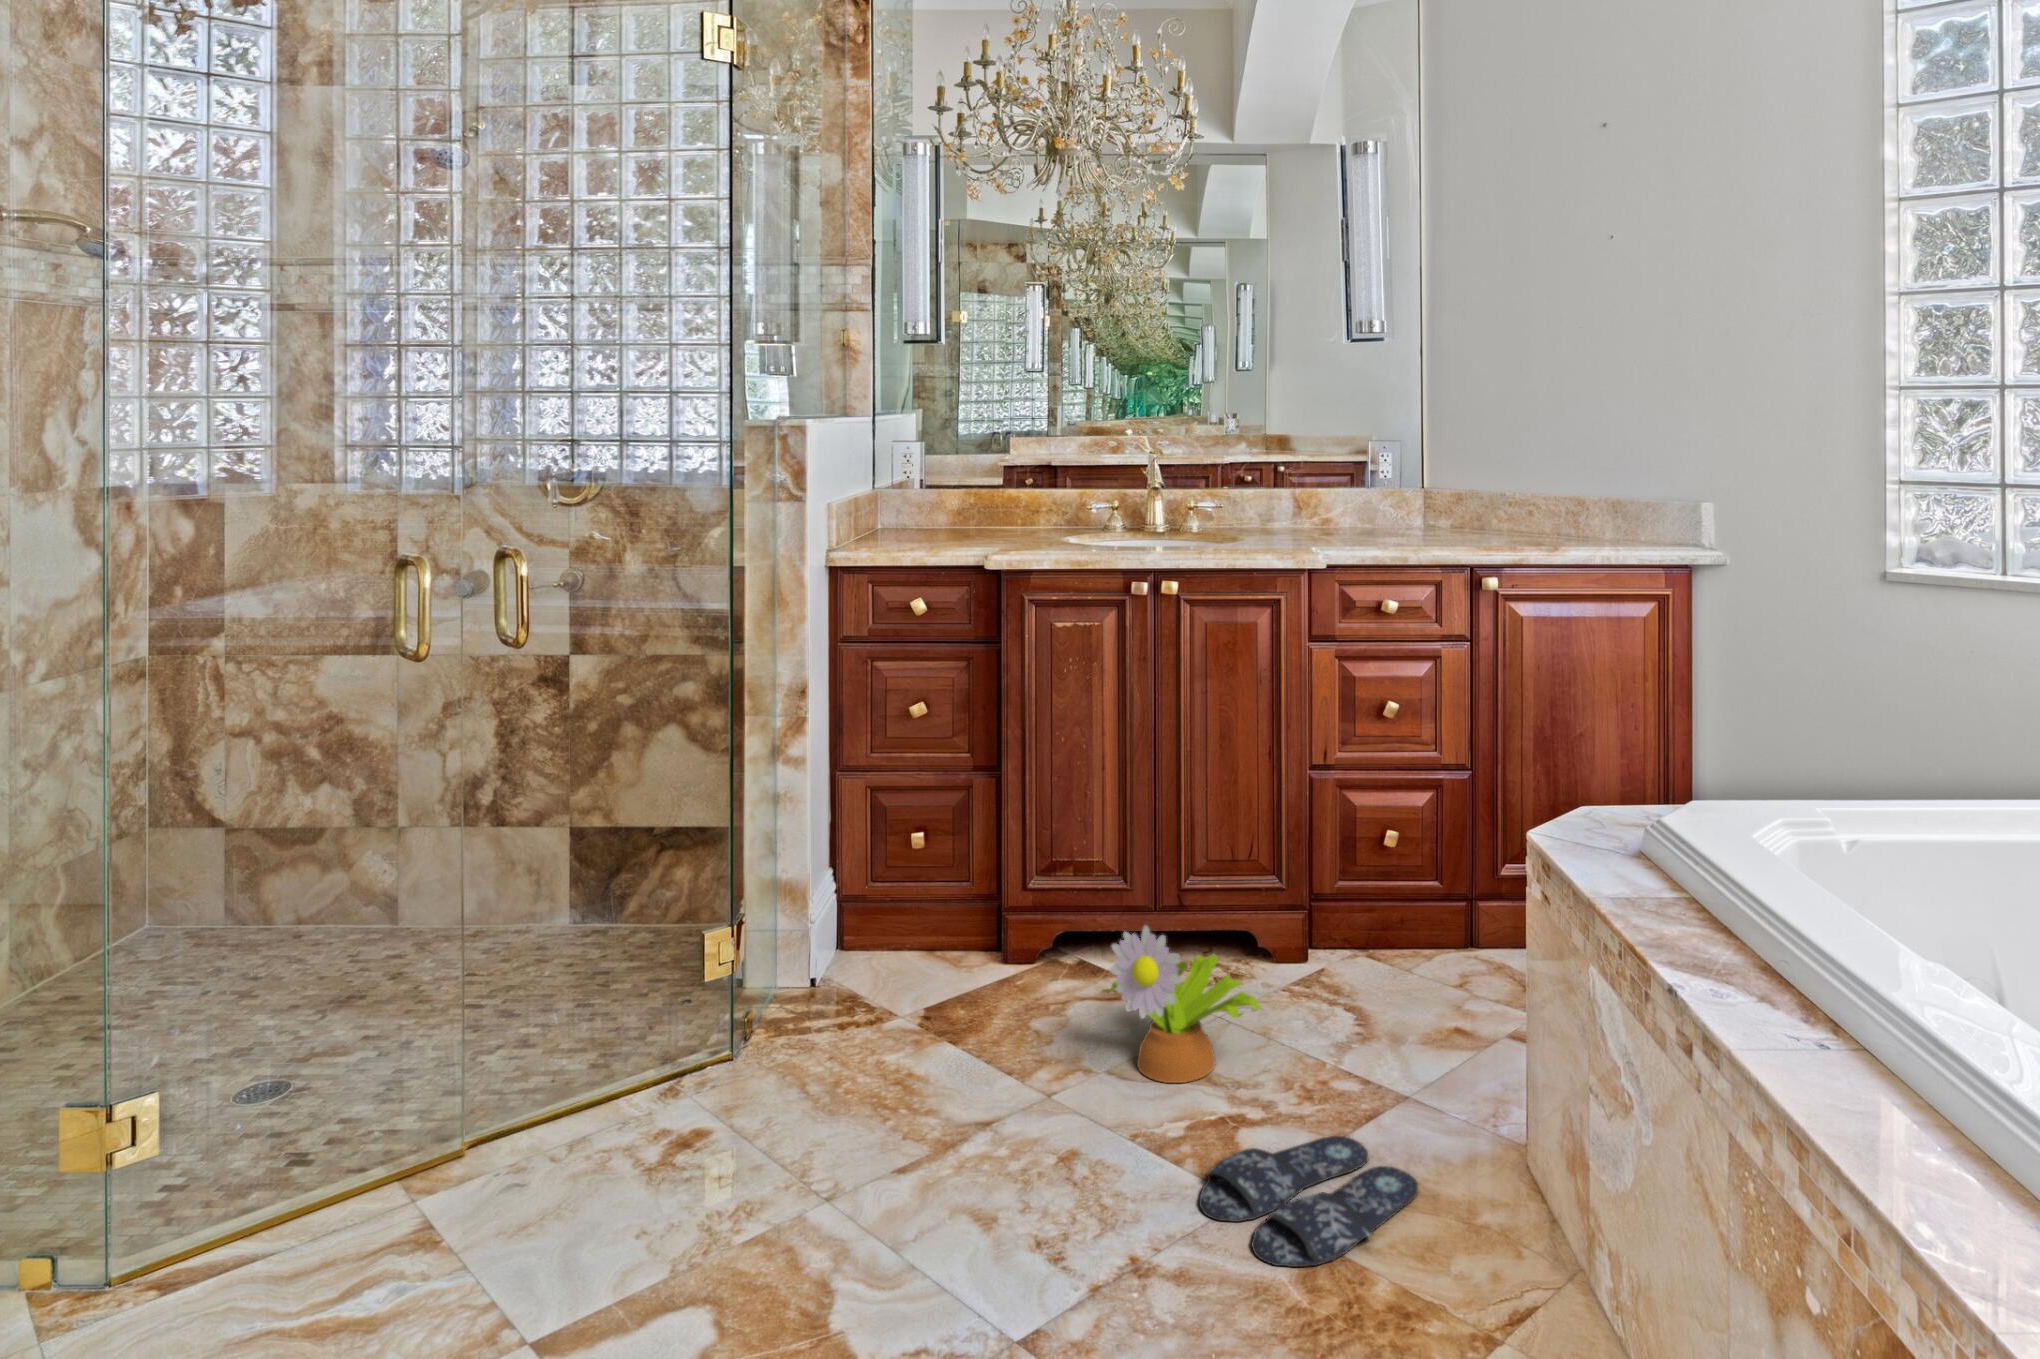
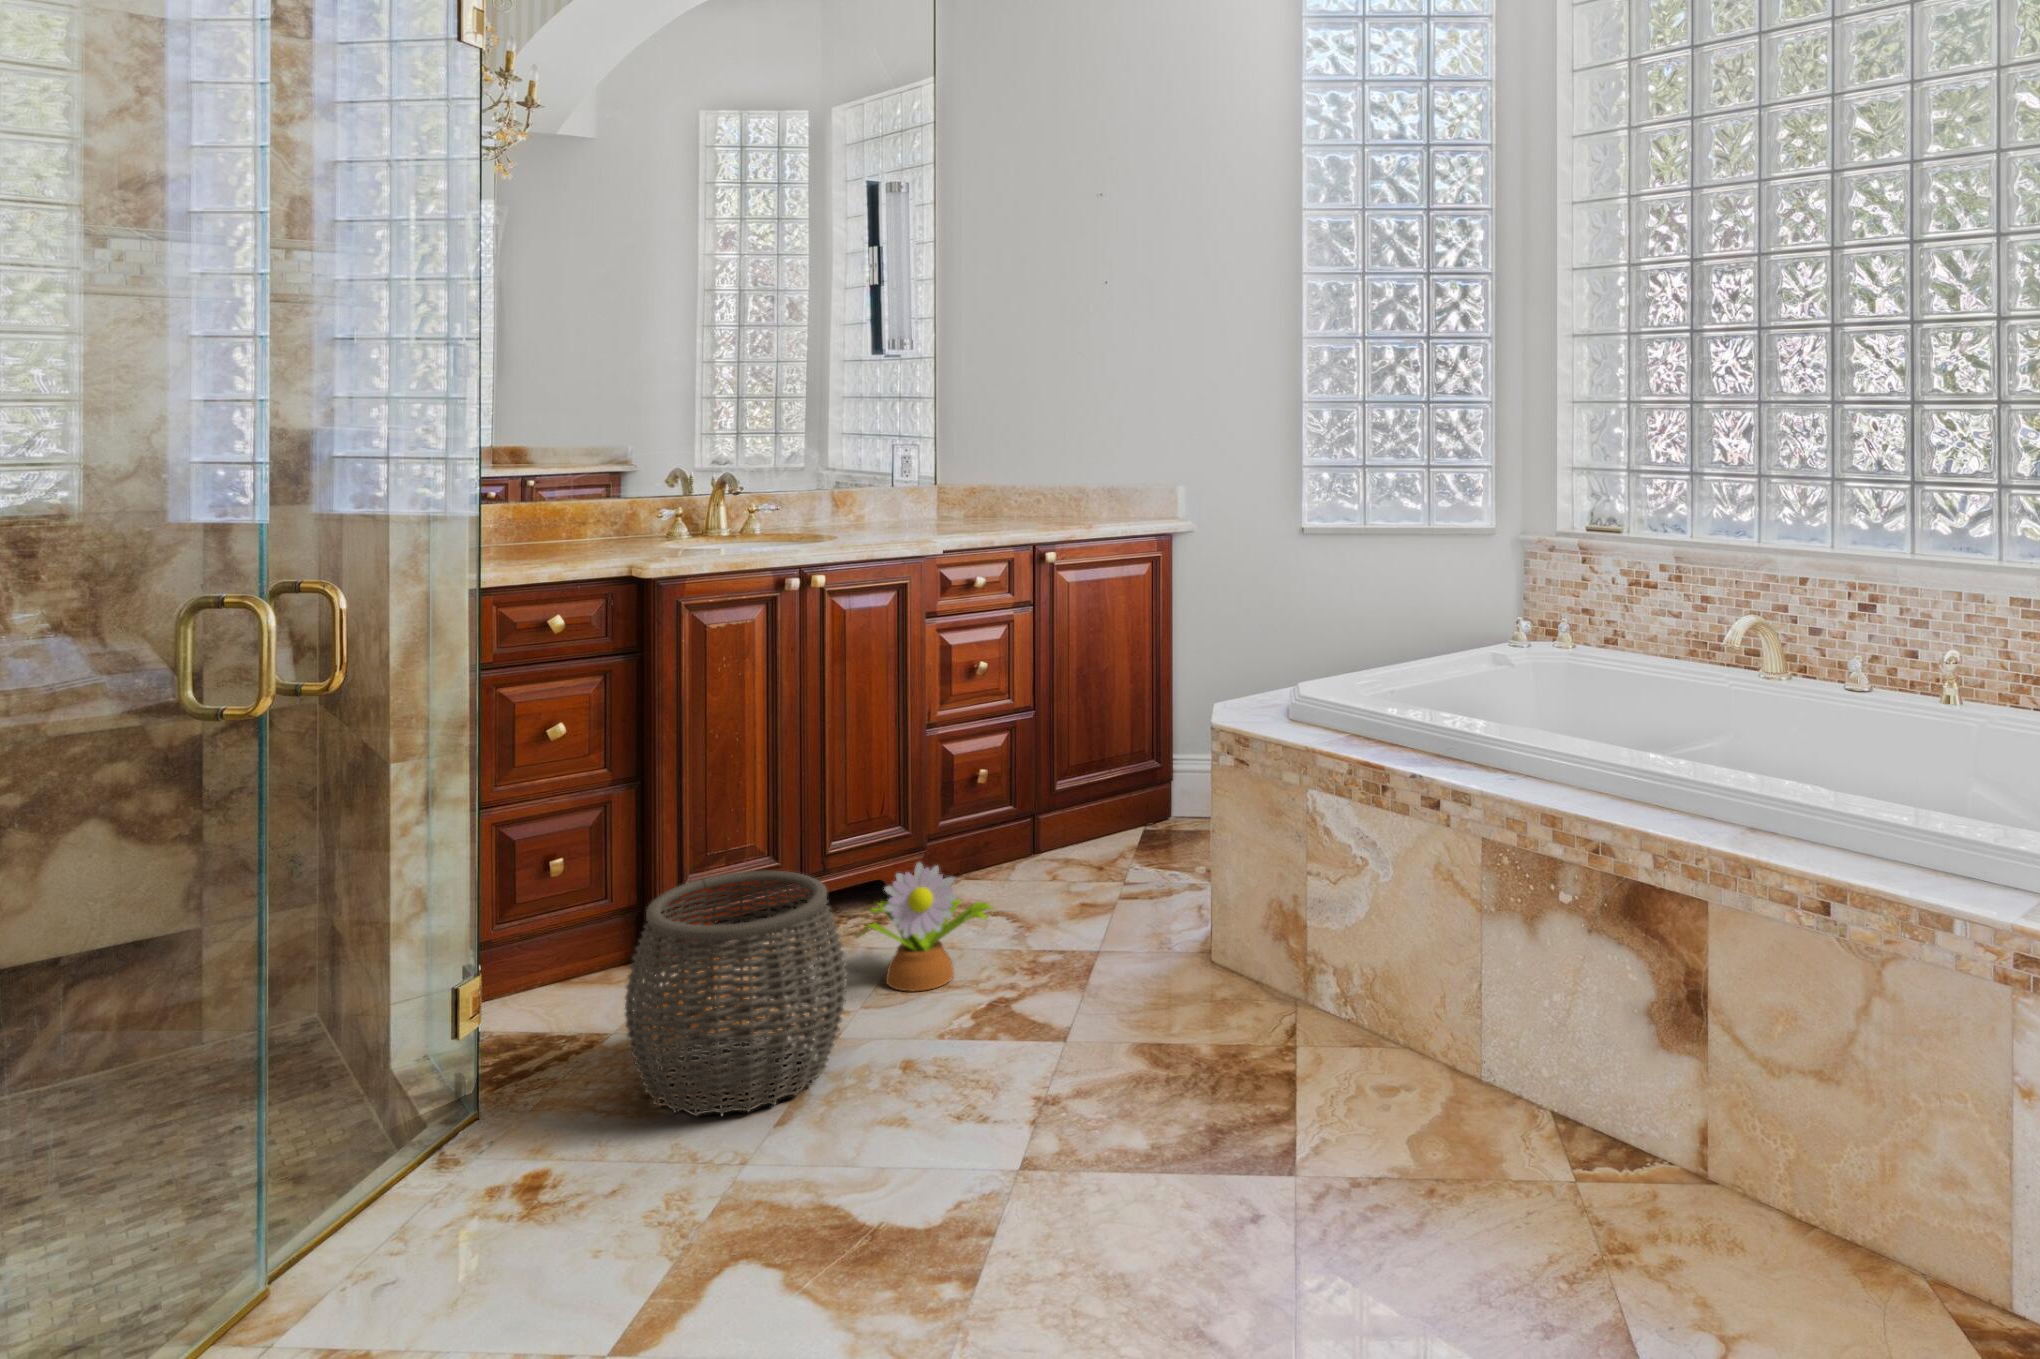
woven basket: none [771,884,1004,1163] -> present [625,871,847,1116]
slippers: present [1199,1136,1418,1267] -> none [1040,971,1178,1040]

